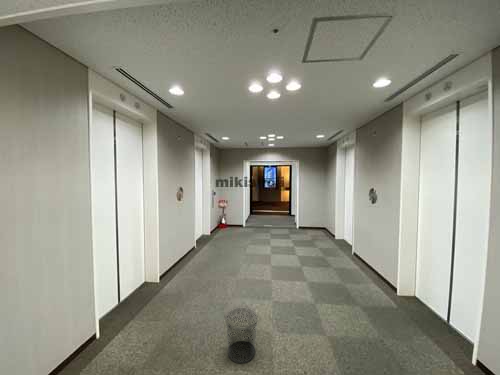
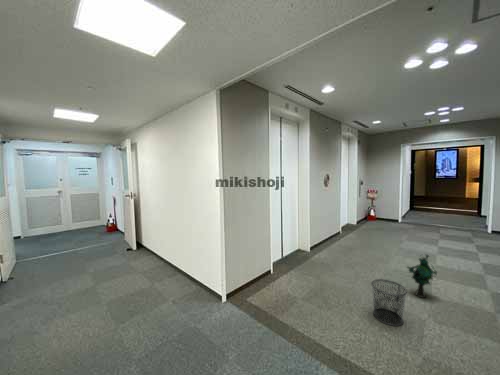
decorative plant: none [254,267,277,309] -> present [408,255,437,298]

